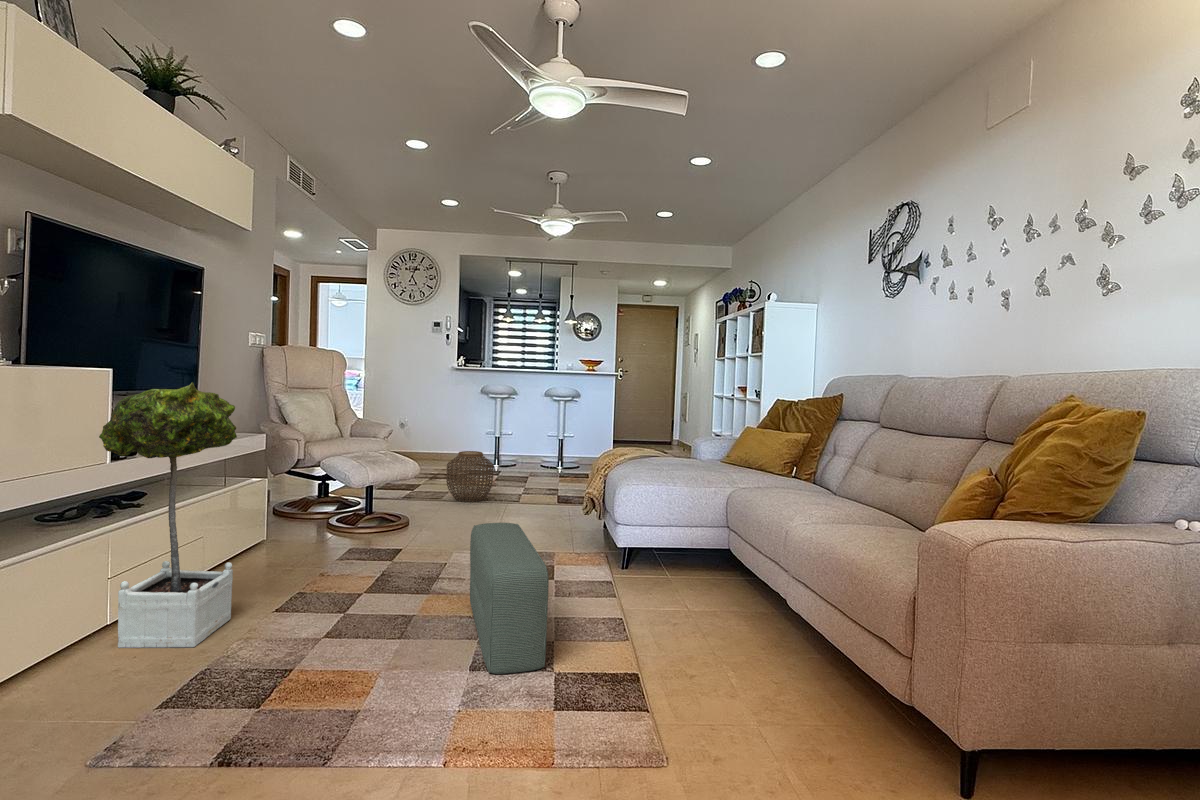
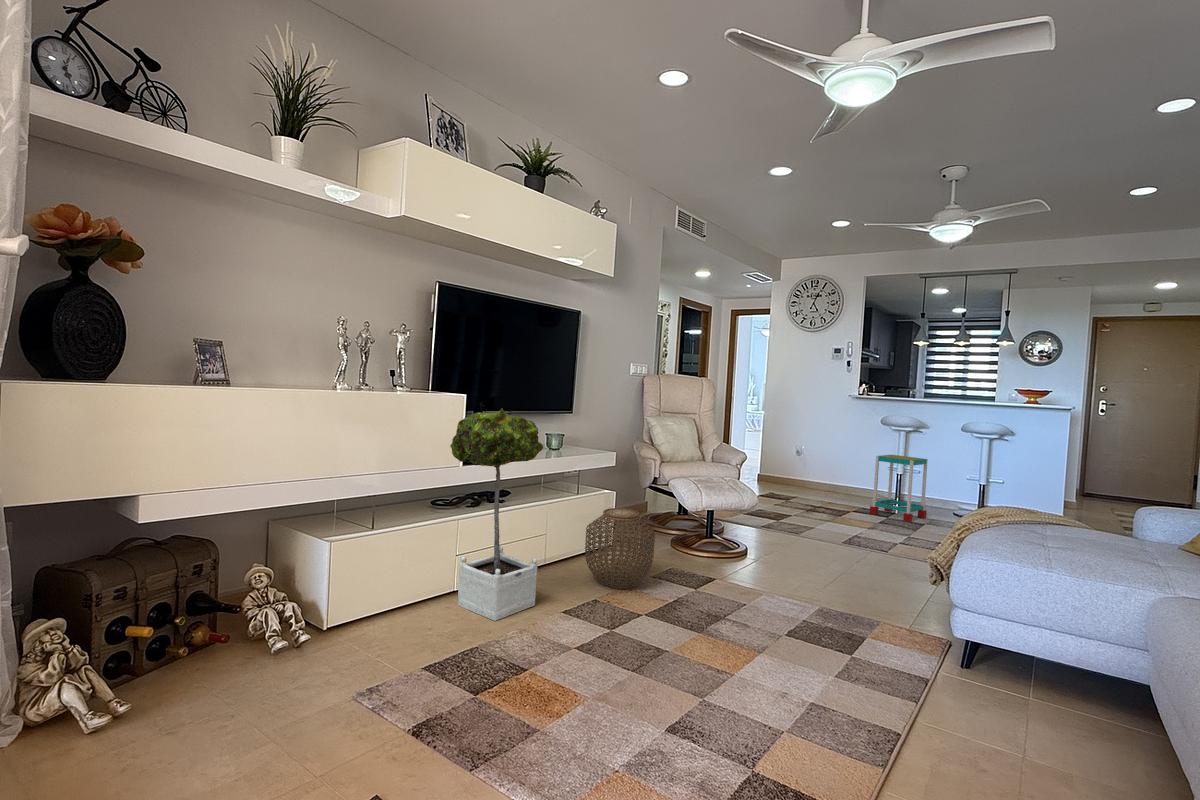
side table: none [483,419,525,475] -> present [870,455,928,522]
woven basket: present [446,451,493,502] -> present [585,508,655,589]
pouf: present [470,523,549,674] -> none [680,572,786,763]

